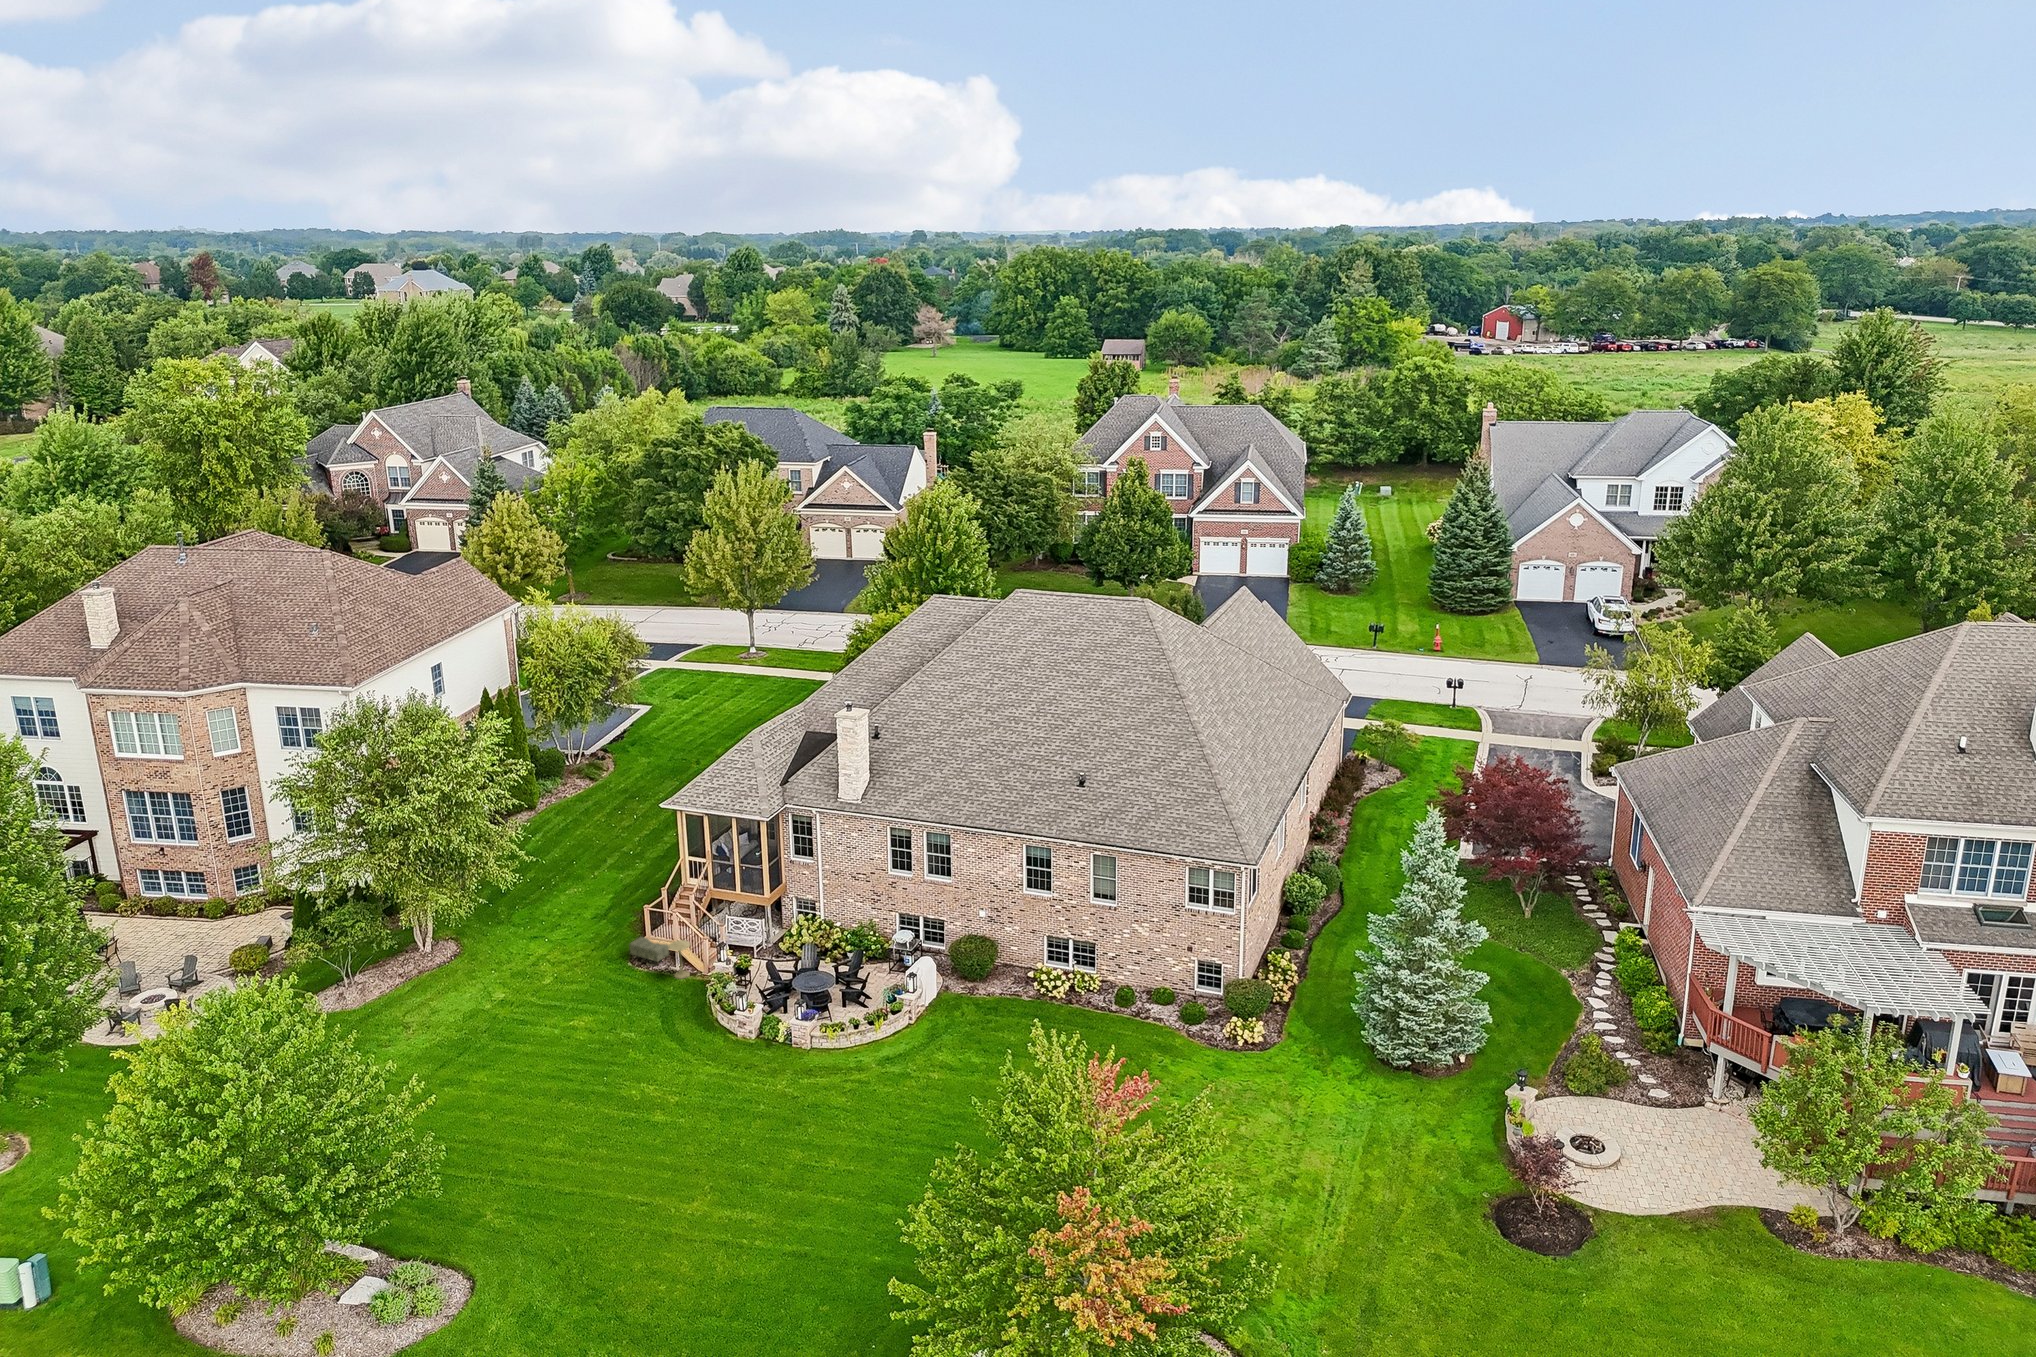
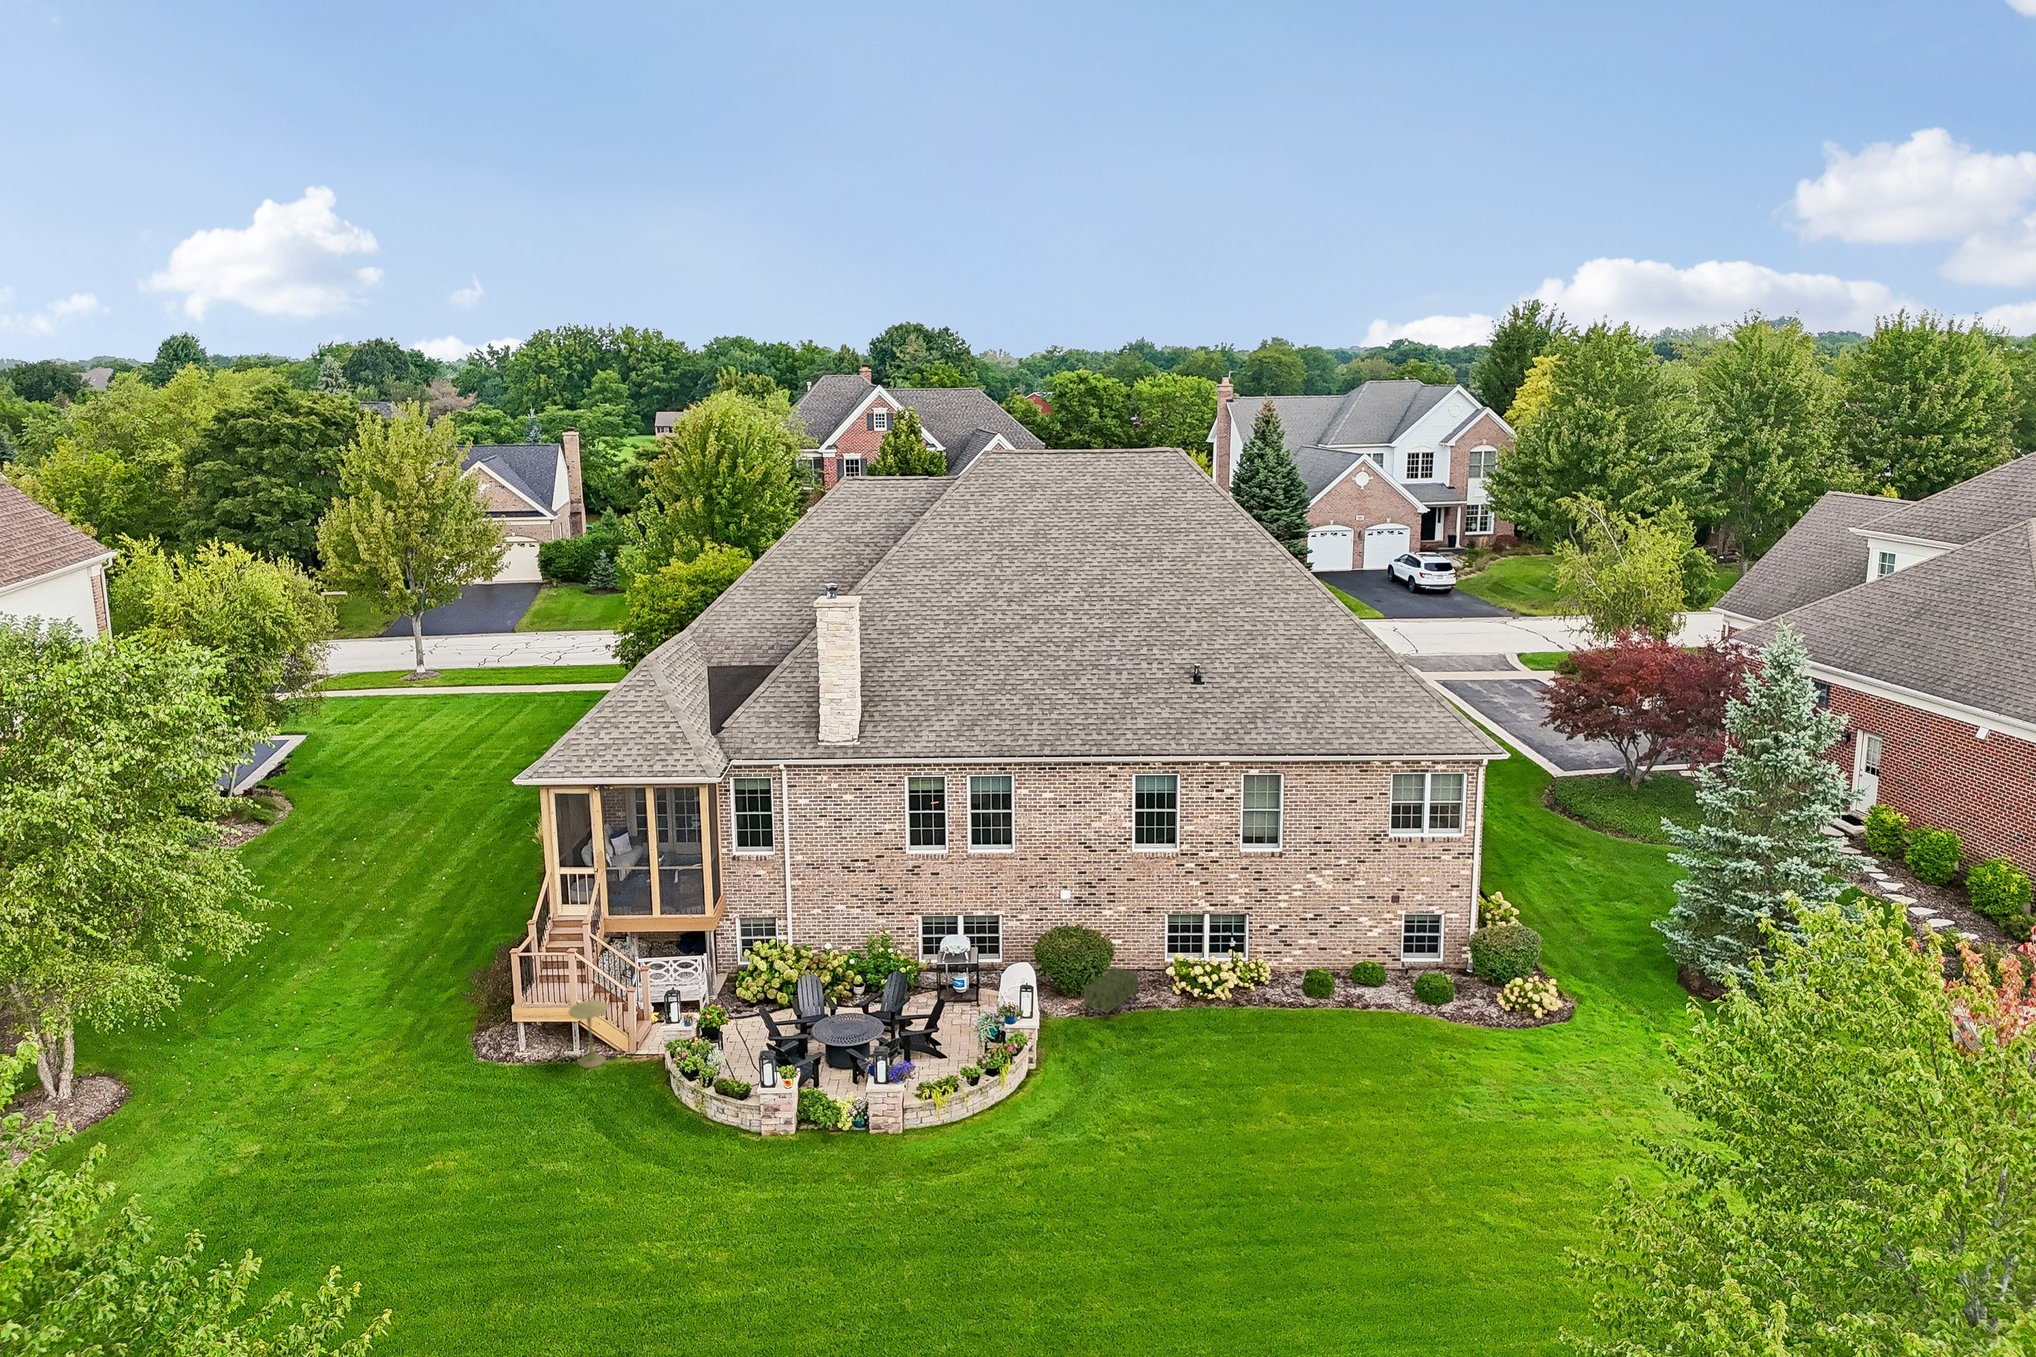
bench: present [630,937,669,964] -> present [1084,968,1139,1020]

